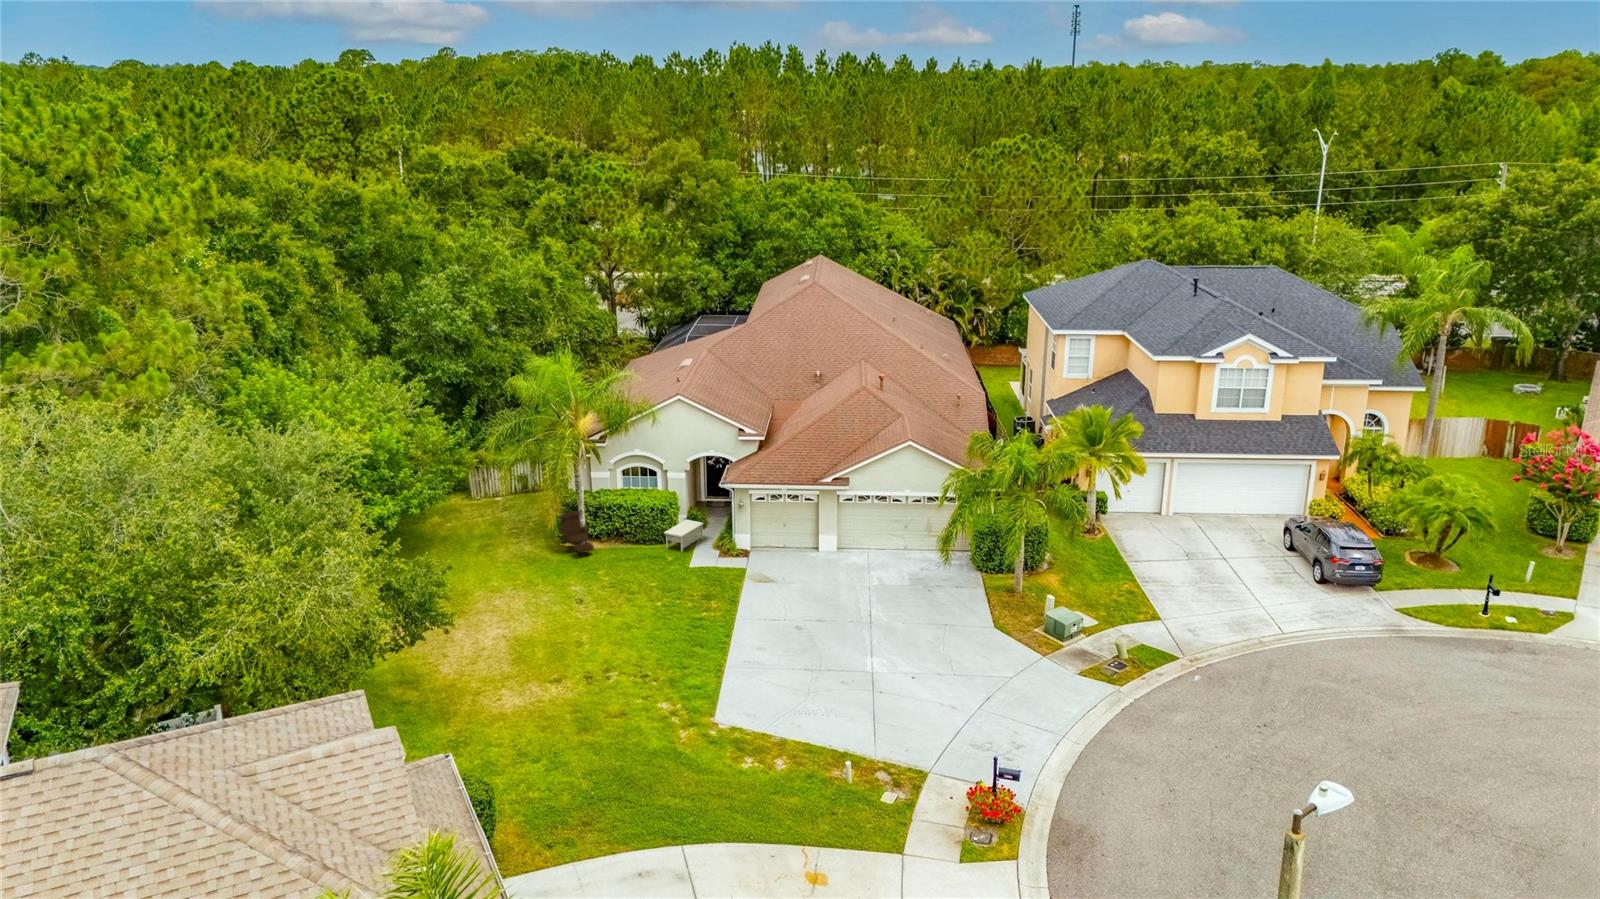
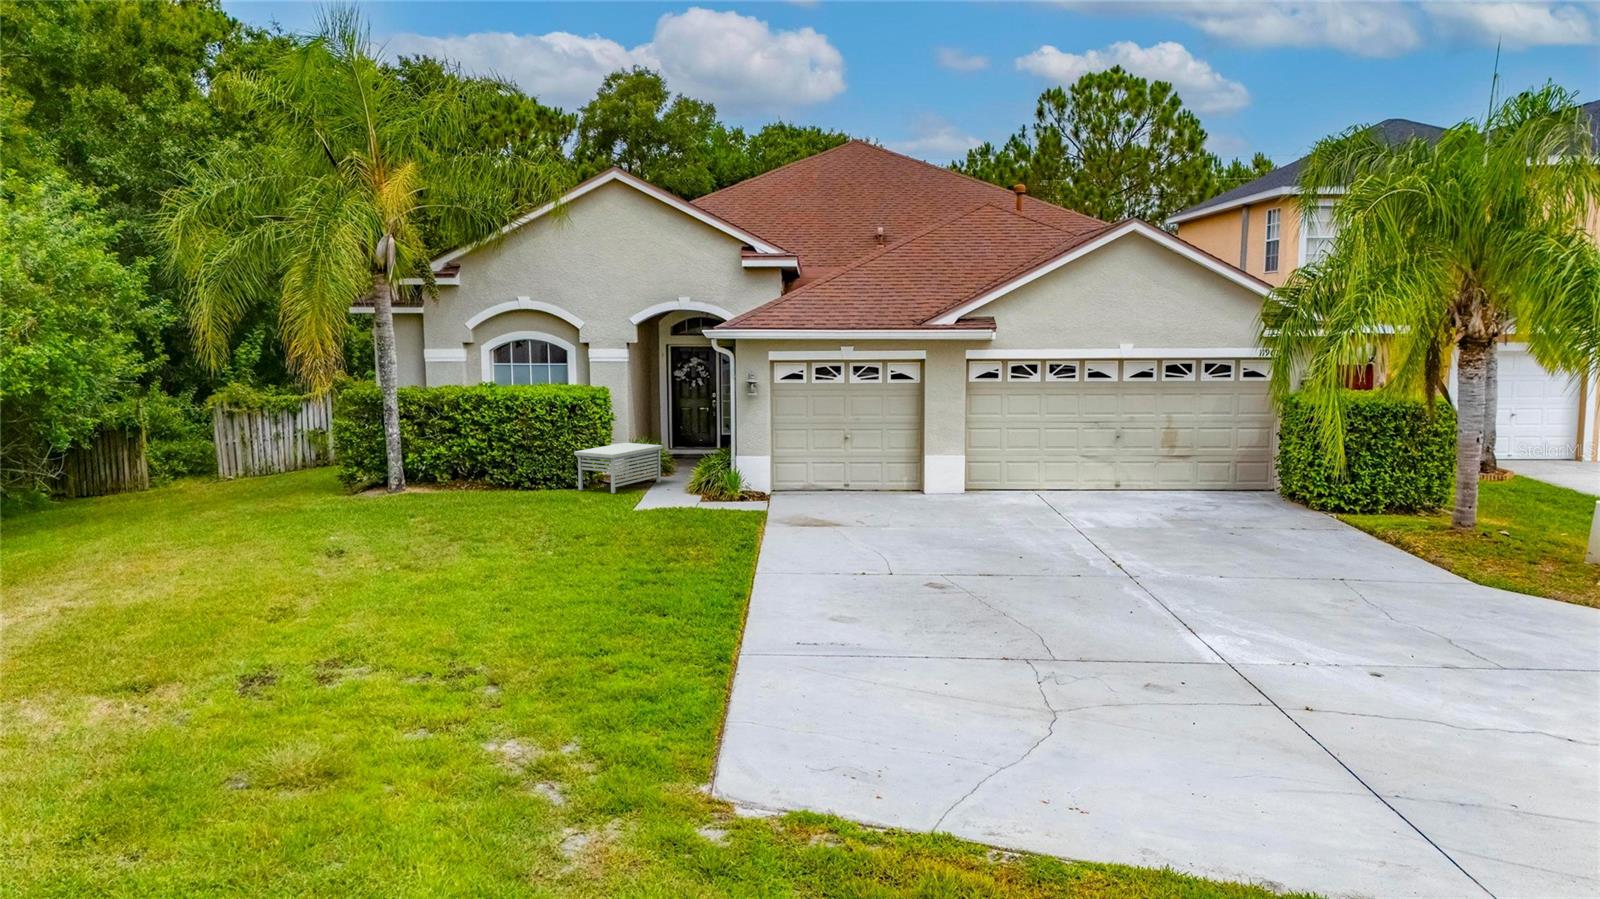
lounge chair: present [560,511,594,553] -> none [336,408,411,497]

